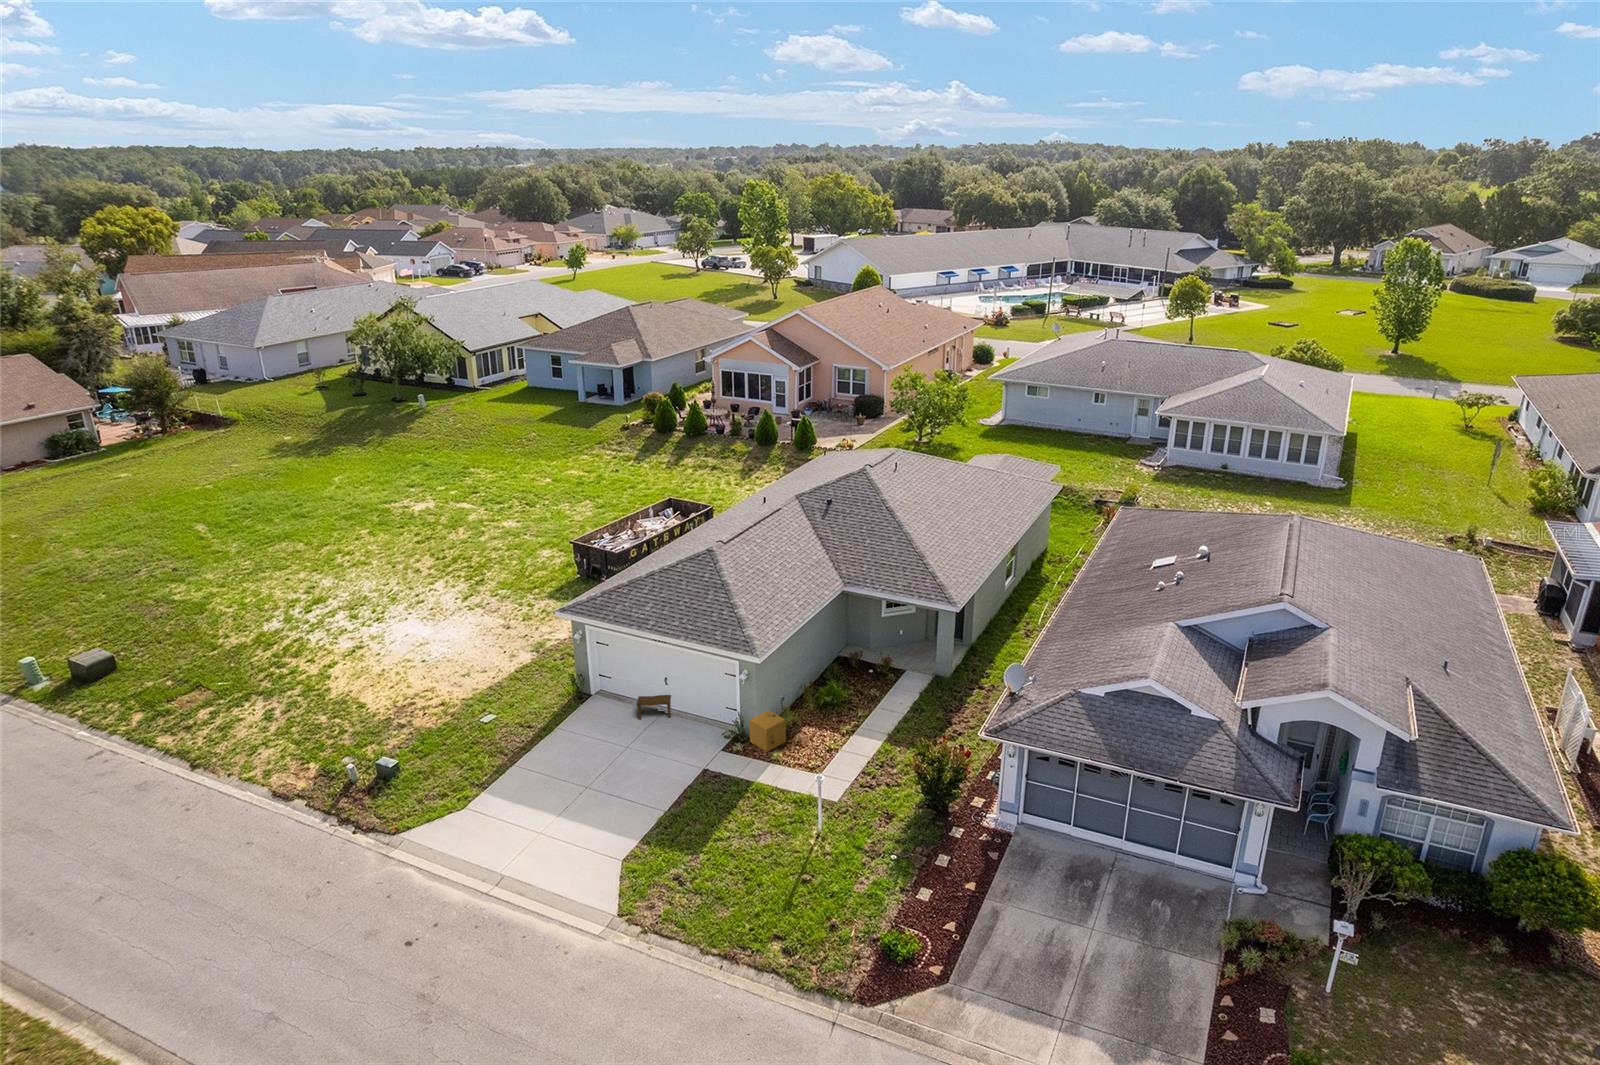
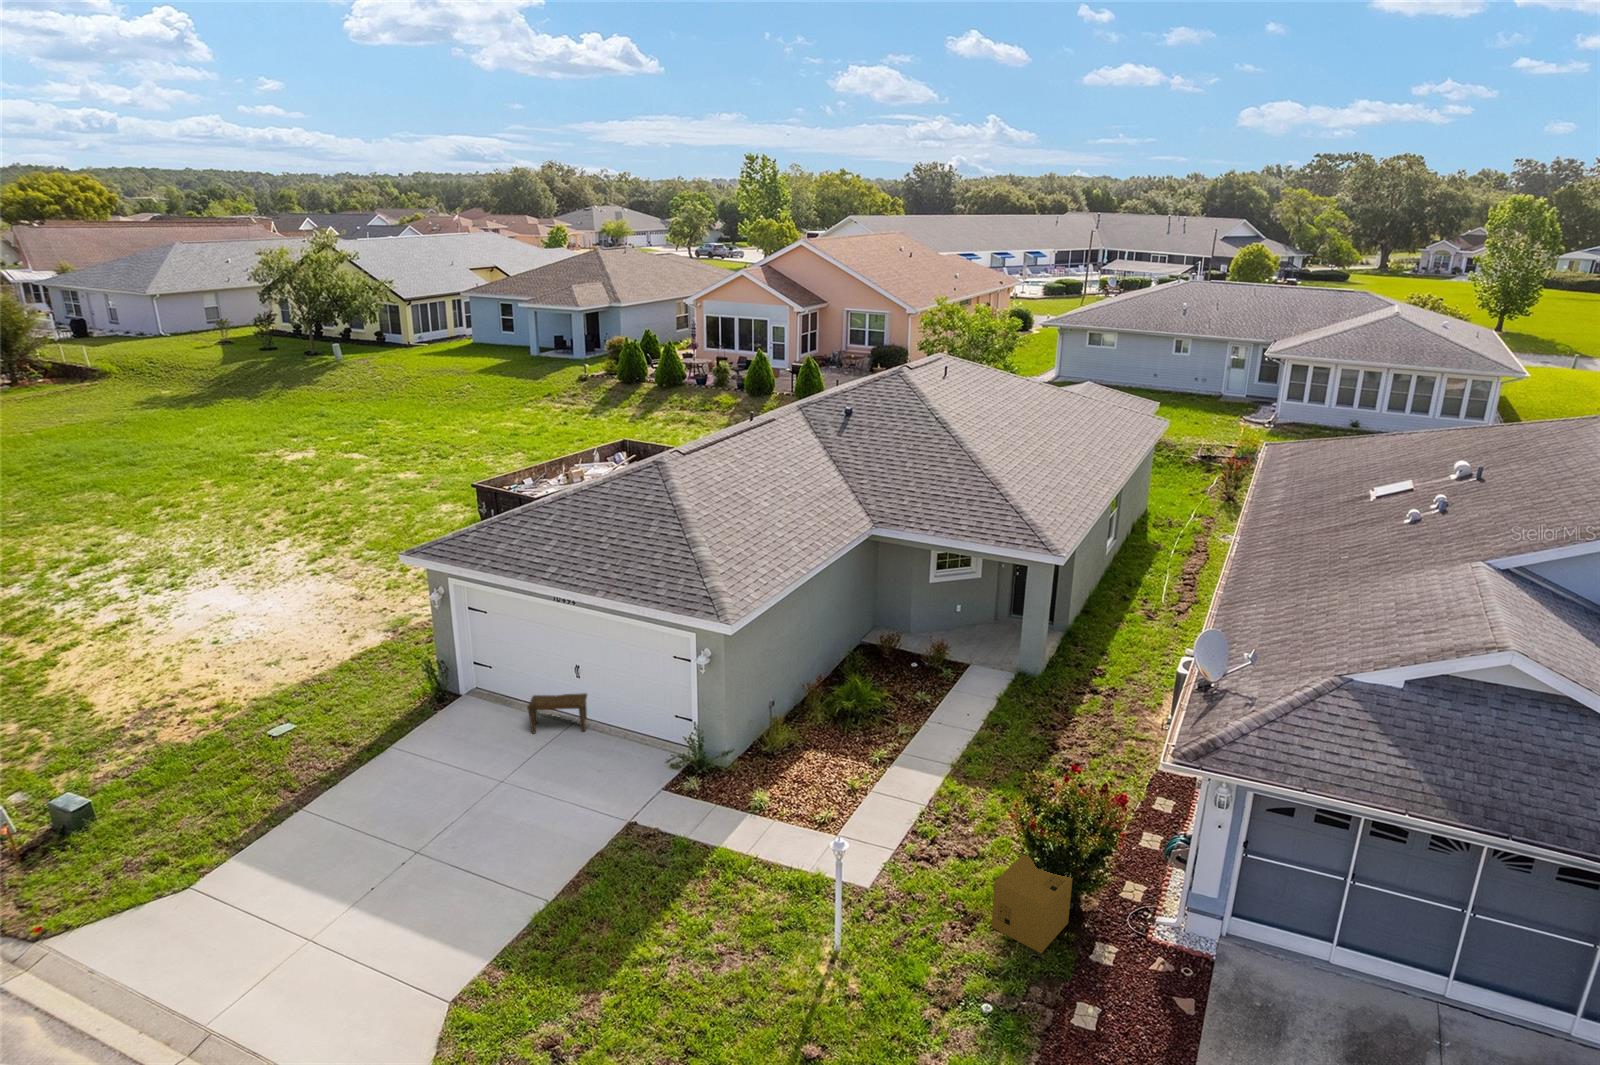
cardboard box: present [749,710,786,752] -> present [991,854,1073,953]

